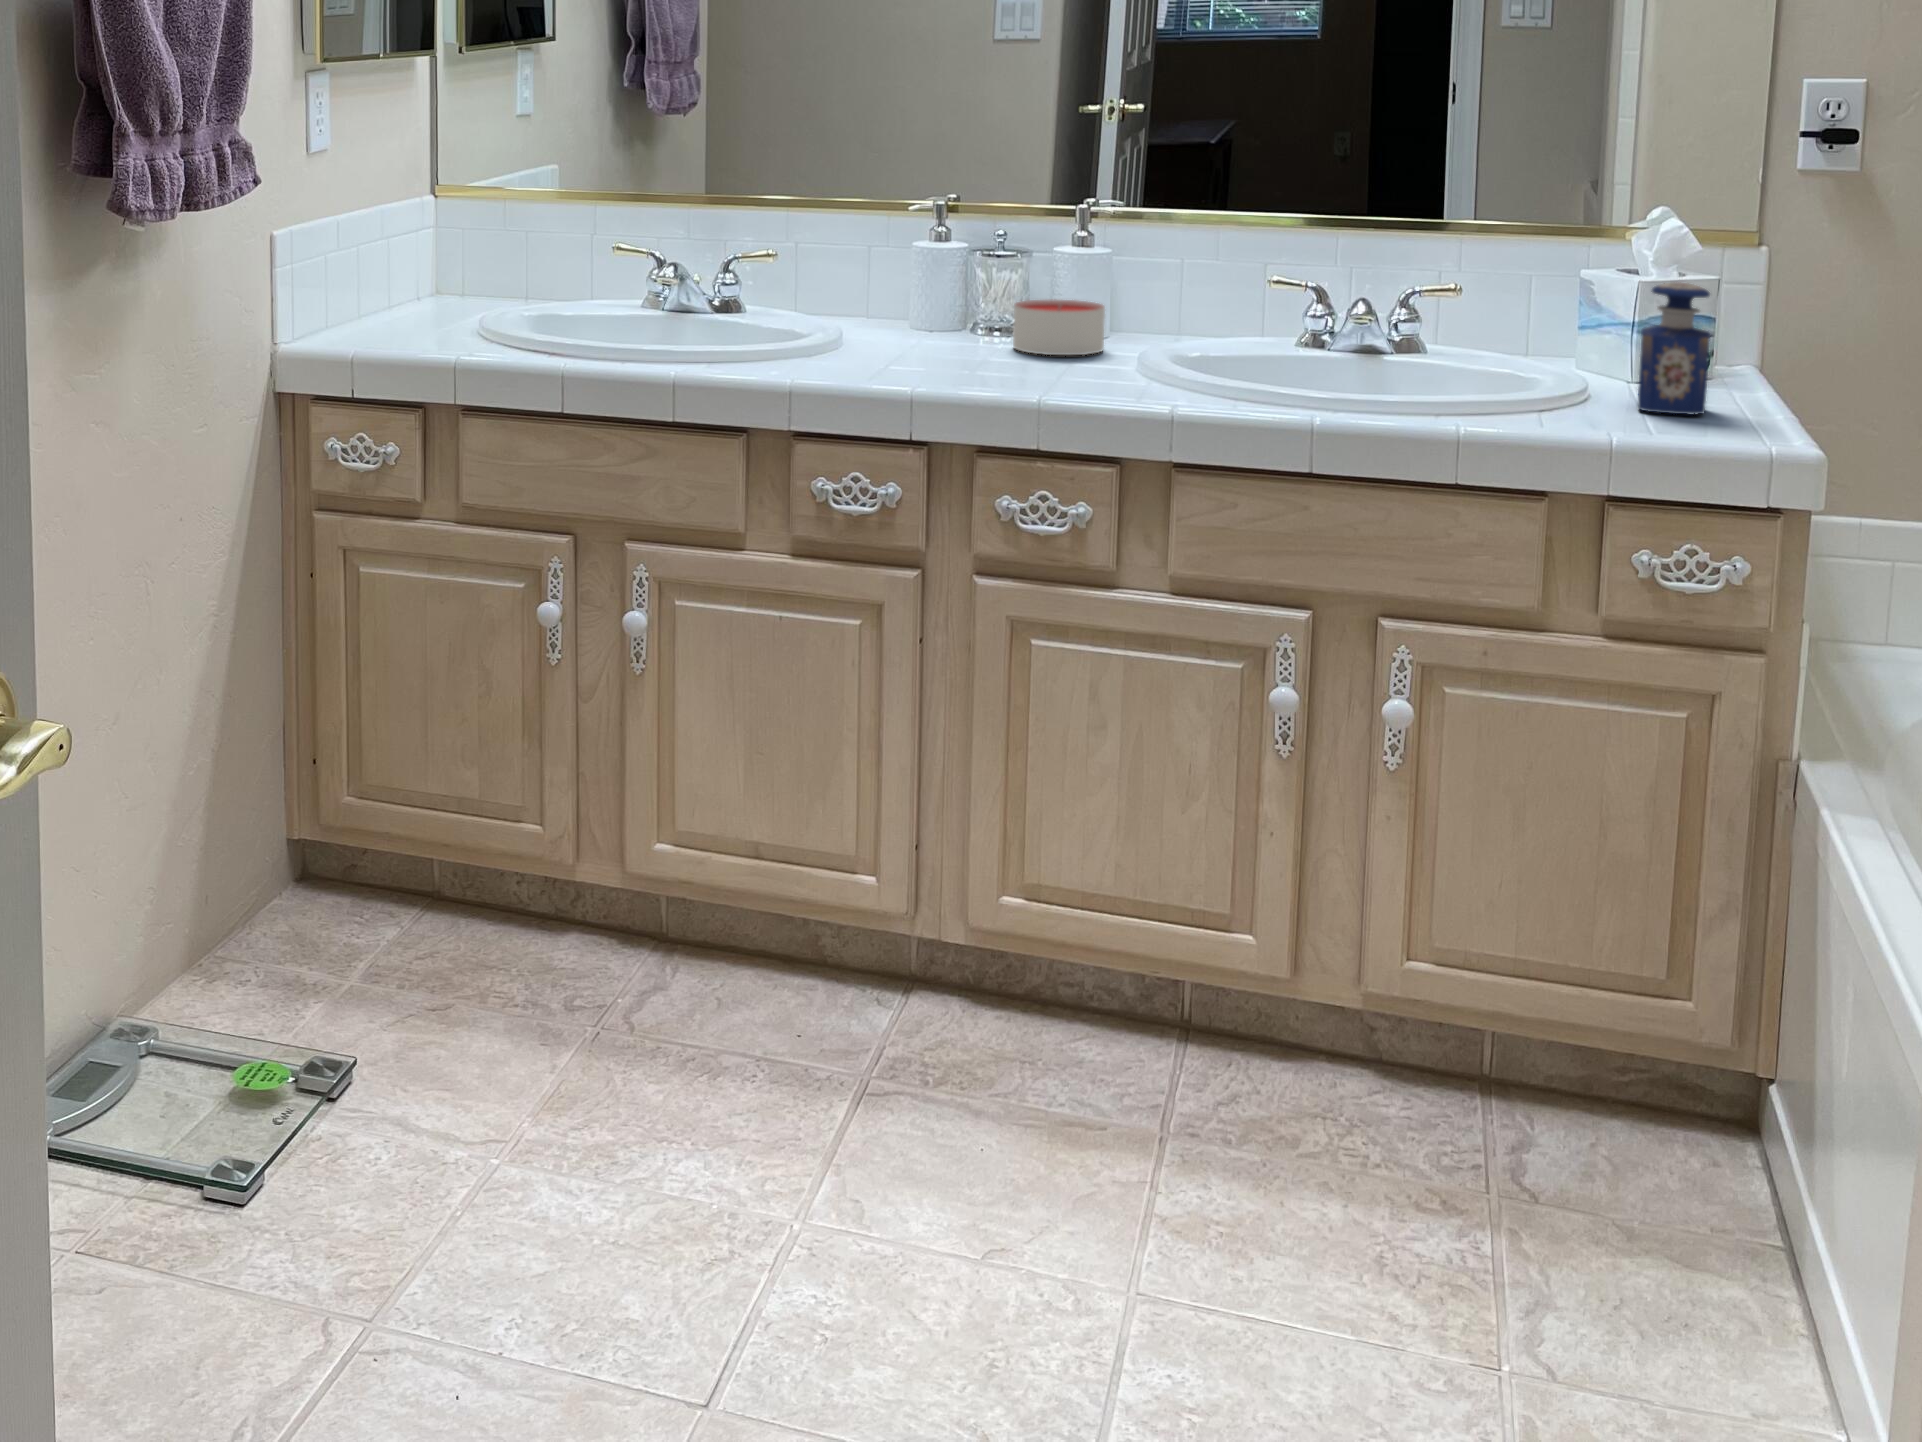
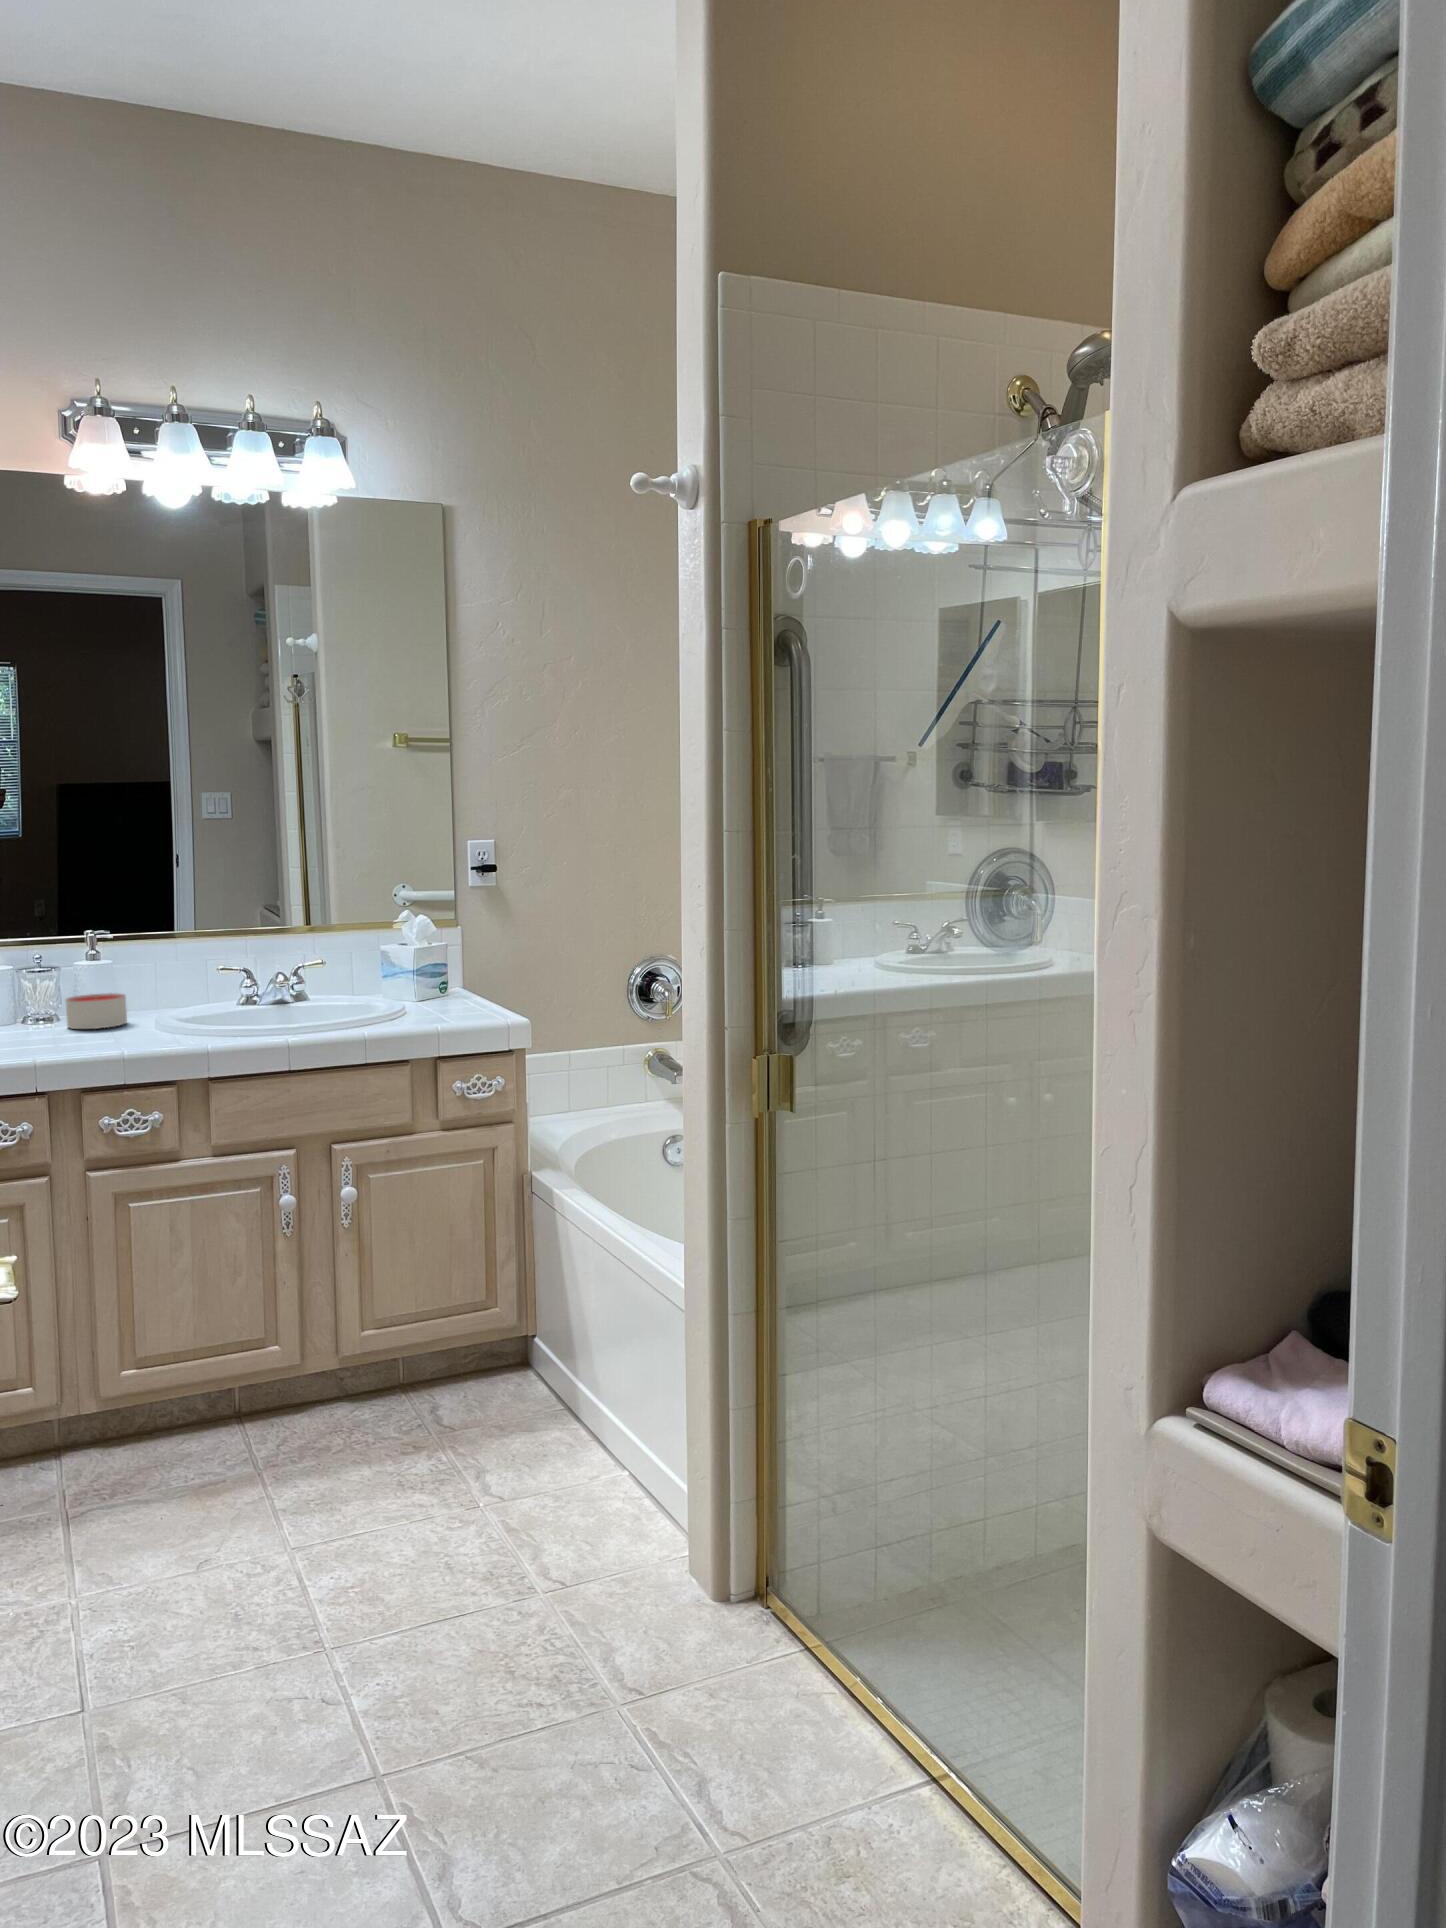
perfume bottle: present [1638,283,1710,415] -> none [428,945,464,1013]

